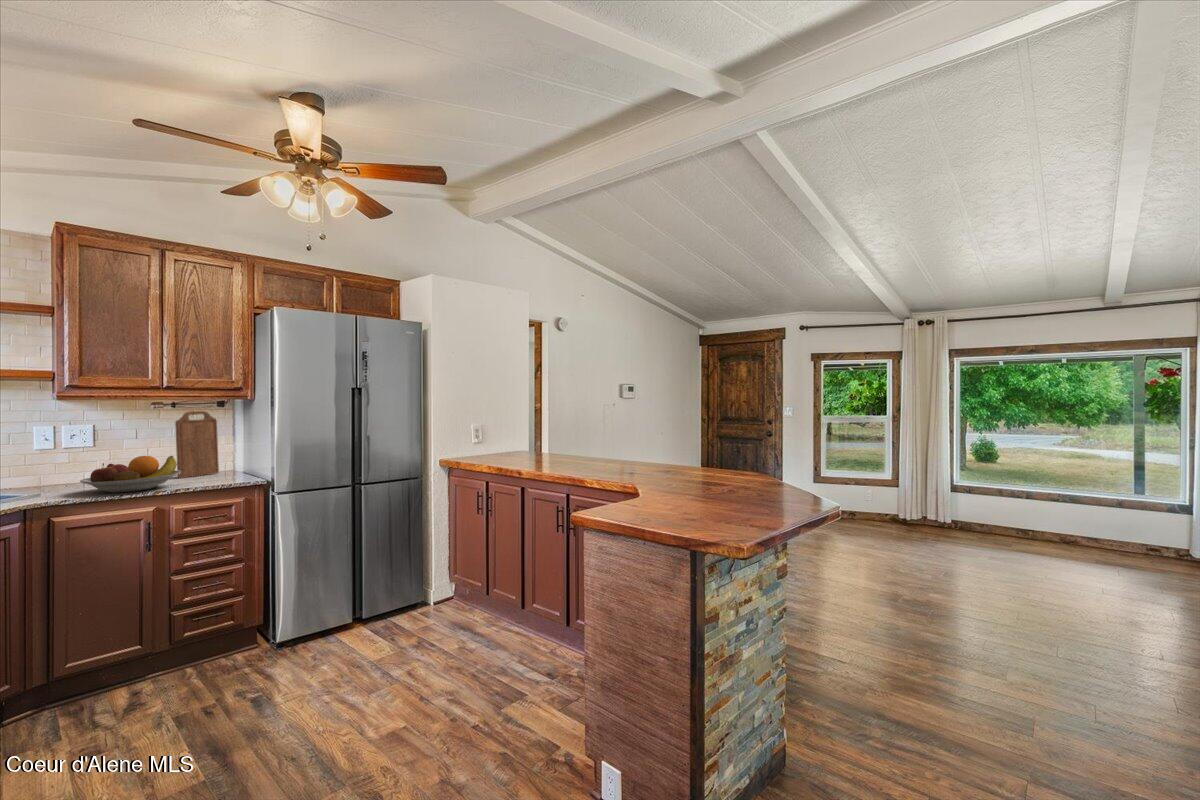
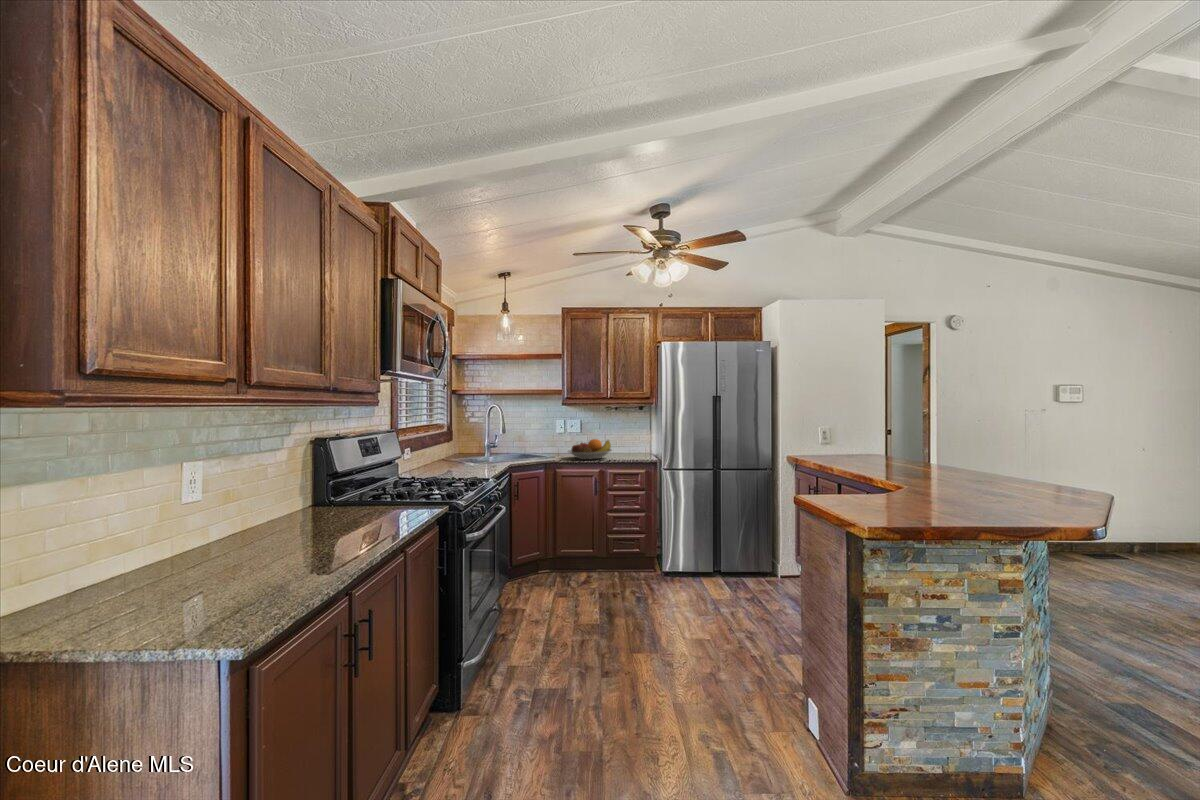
cutting board: present [175,411,219,478] -> none [615,412,639,455]

